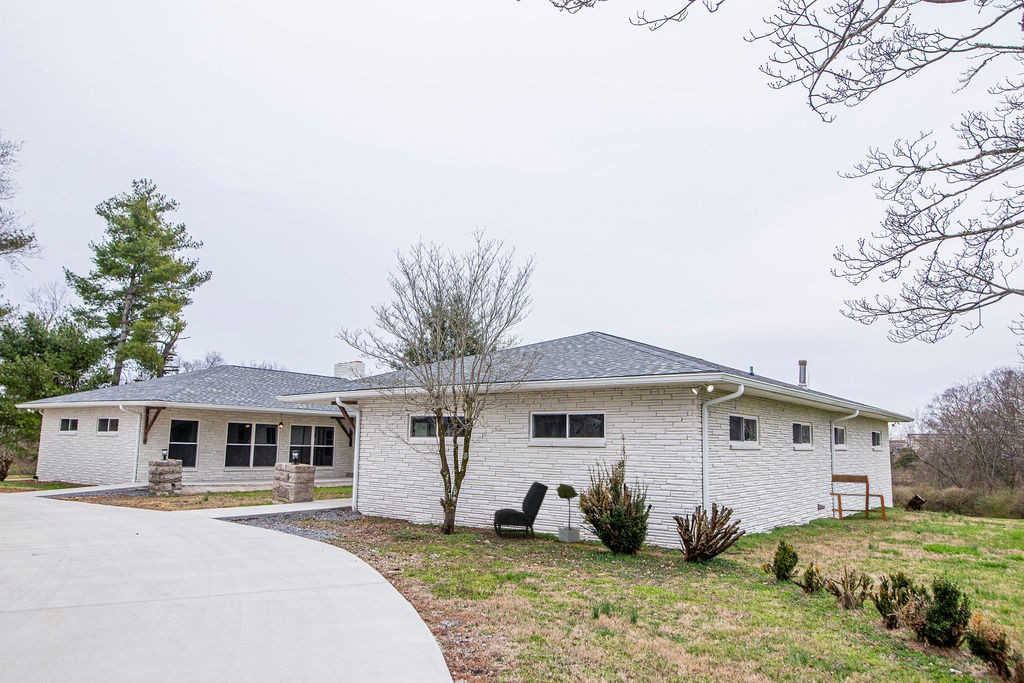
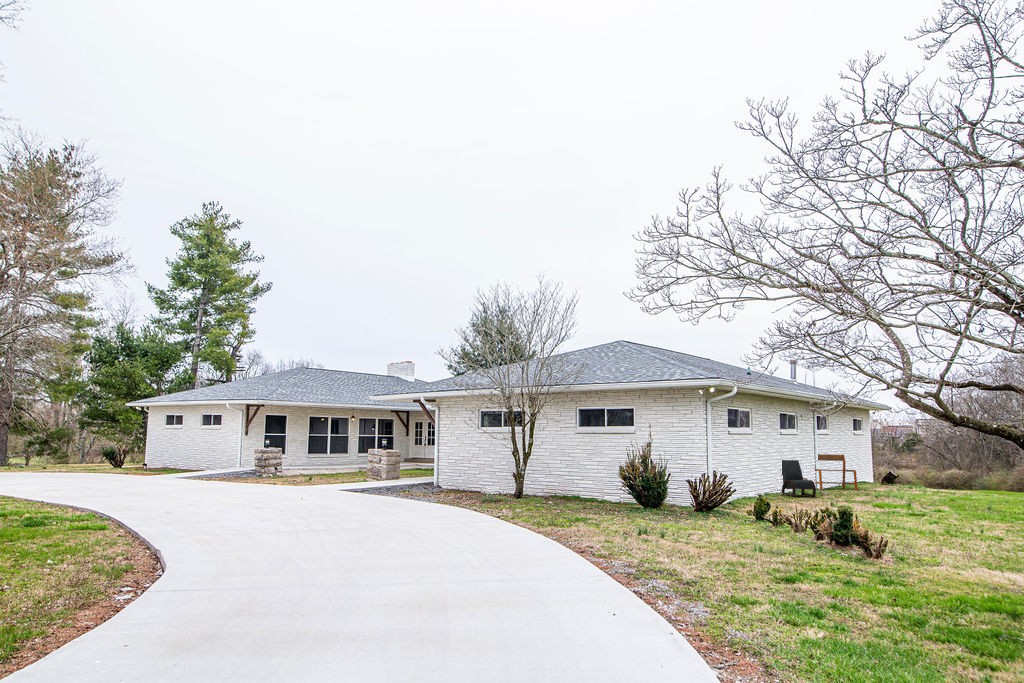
lounge chair: present [494,482,548,539] -> present [781,460,816,497]
potted tree: present [557,483,580,542] -> none [600,460,618,503]

